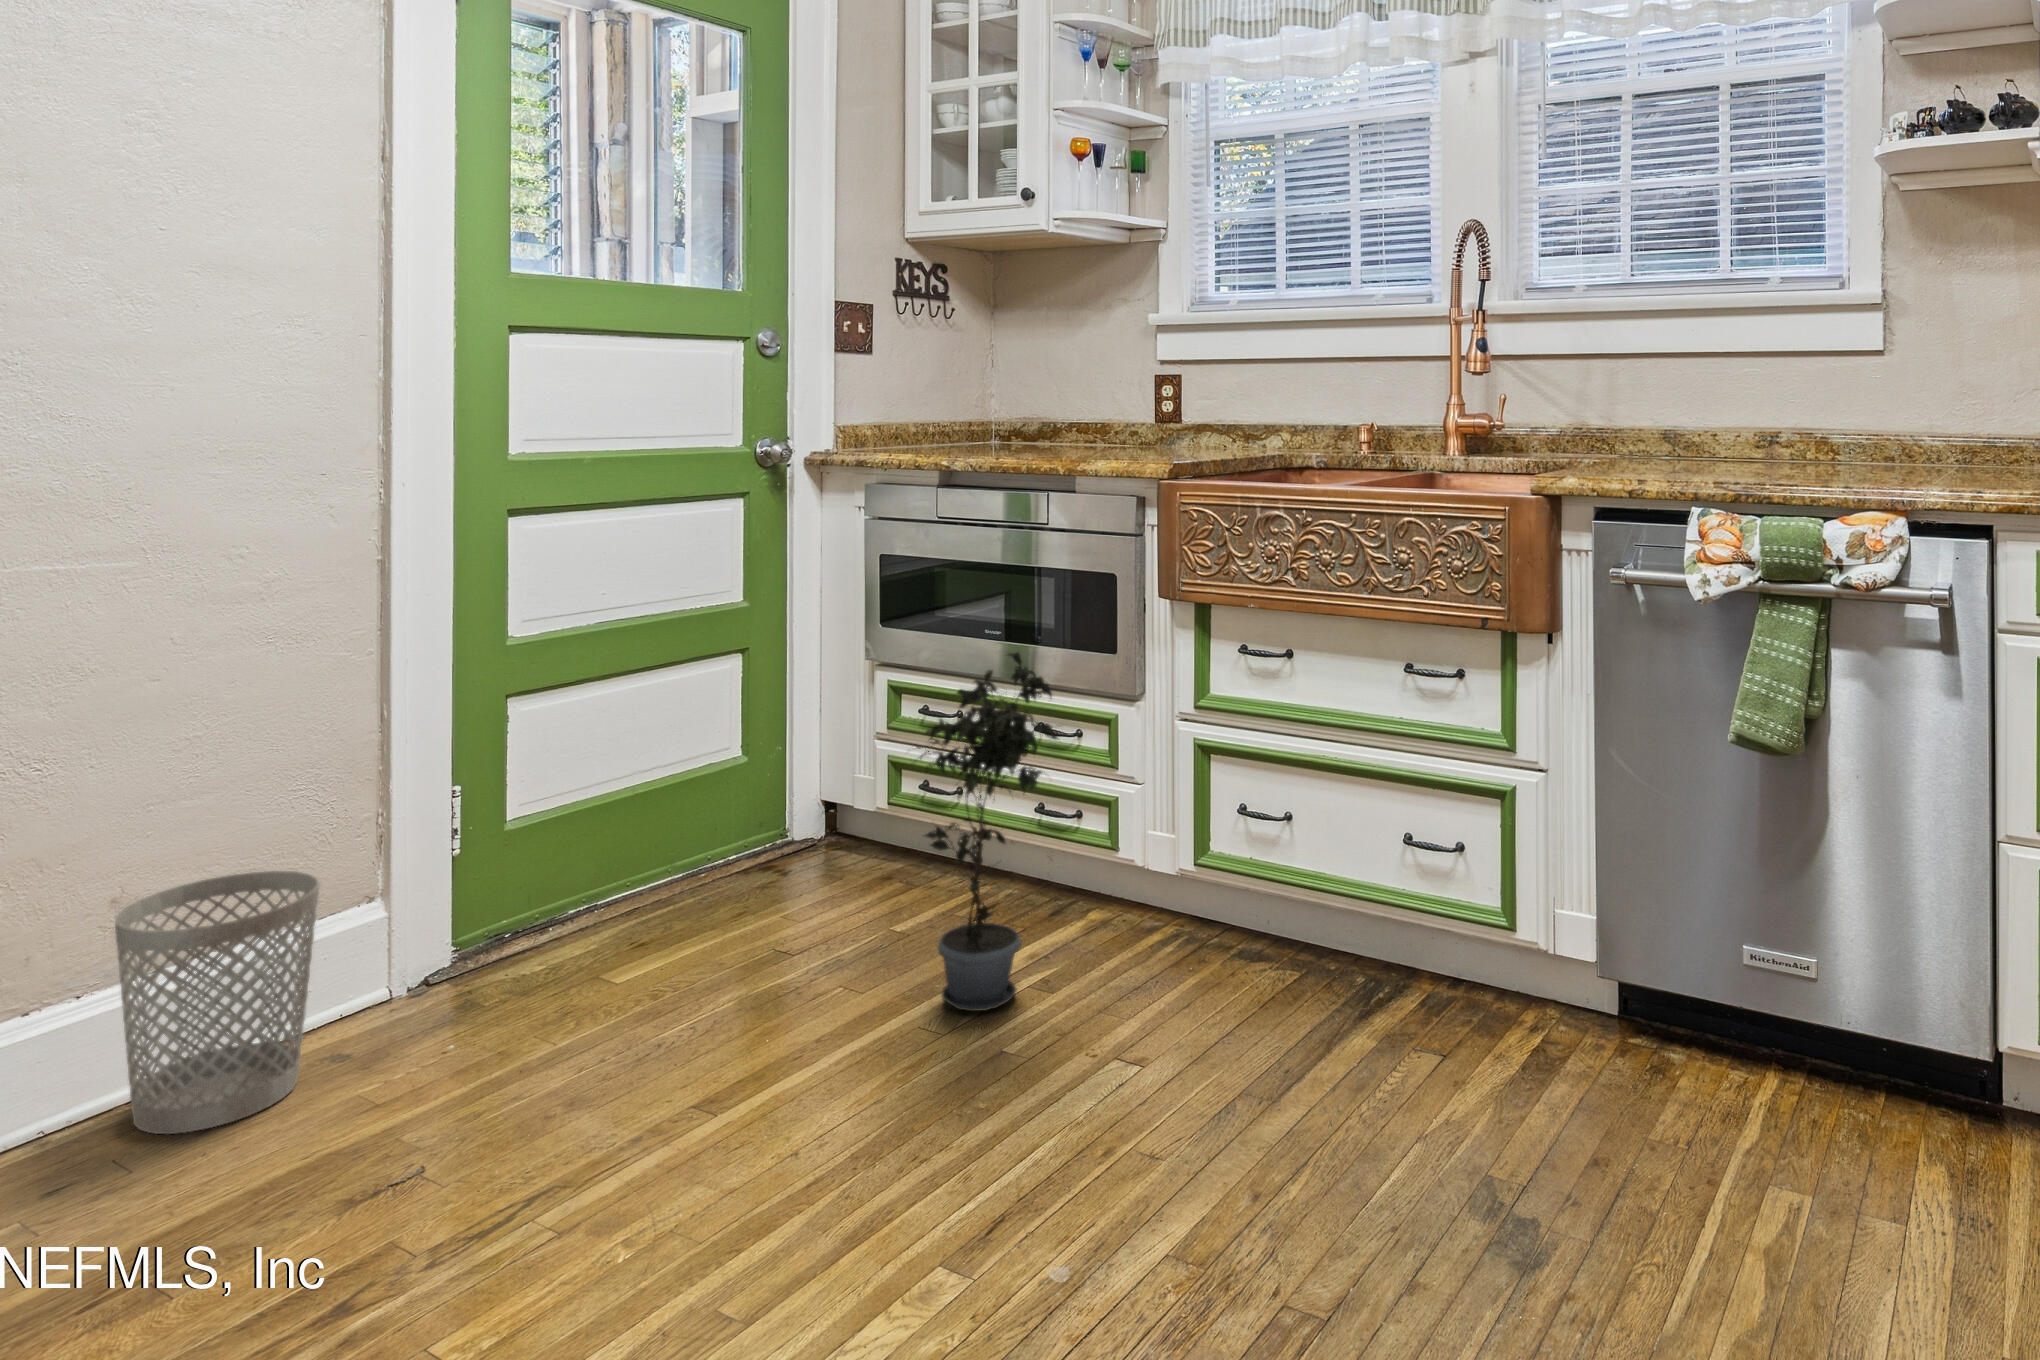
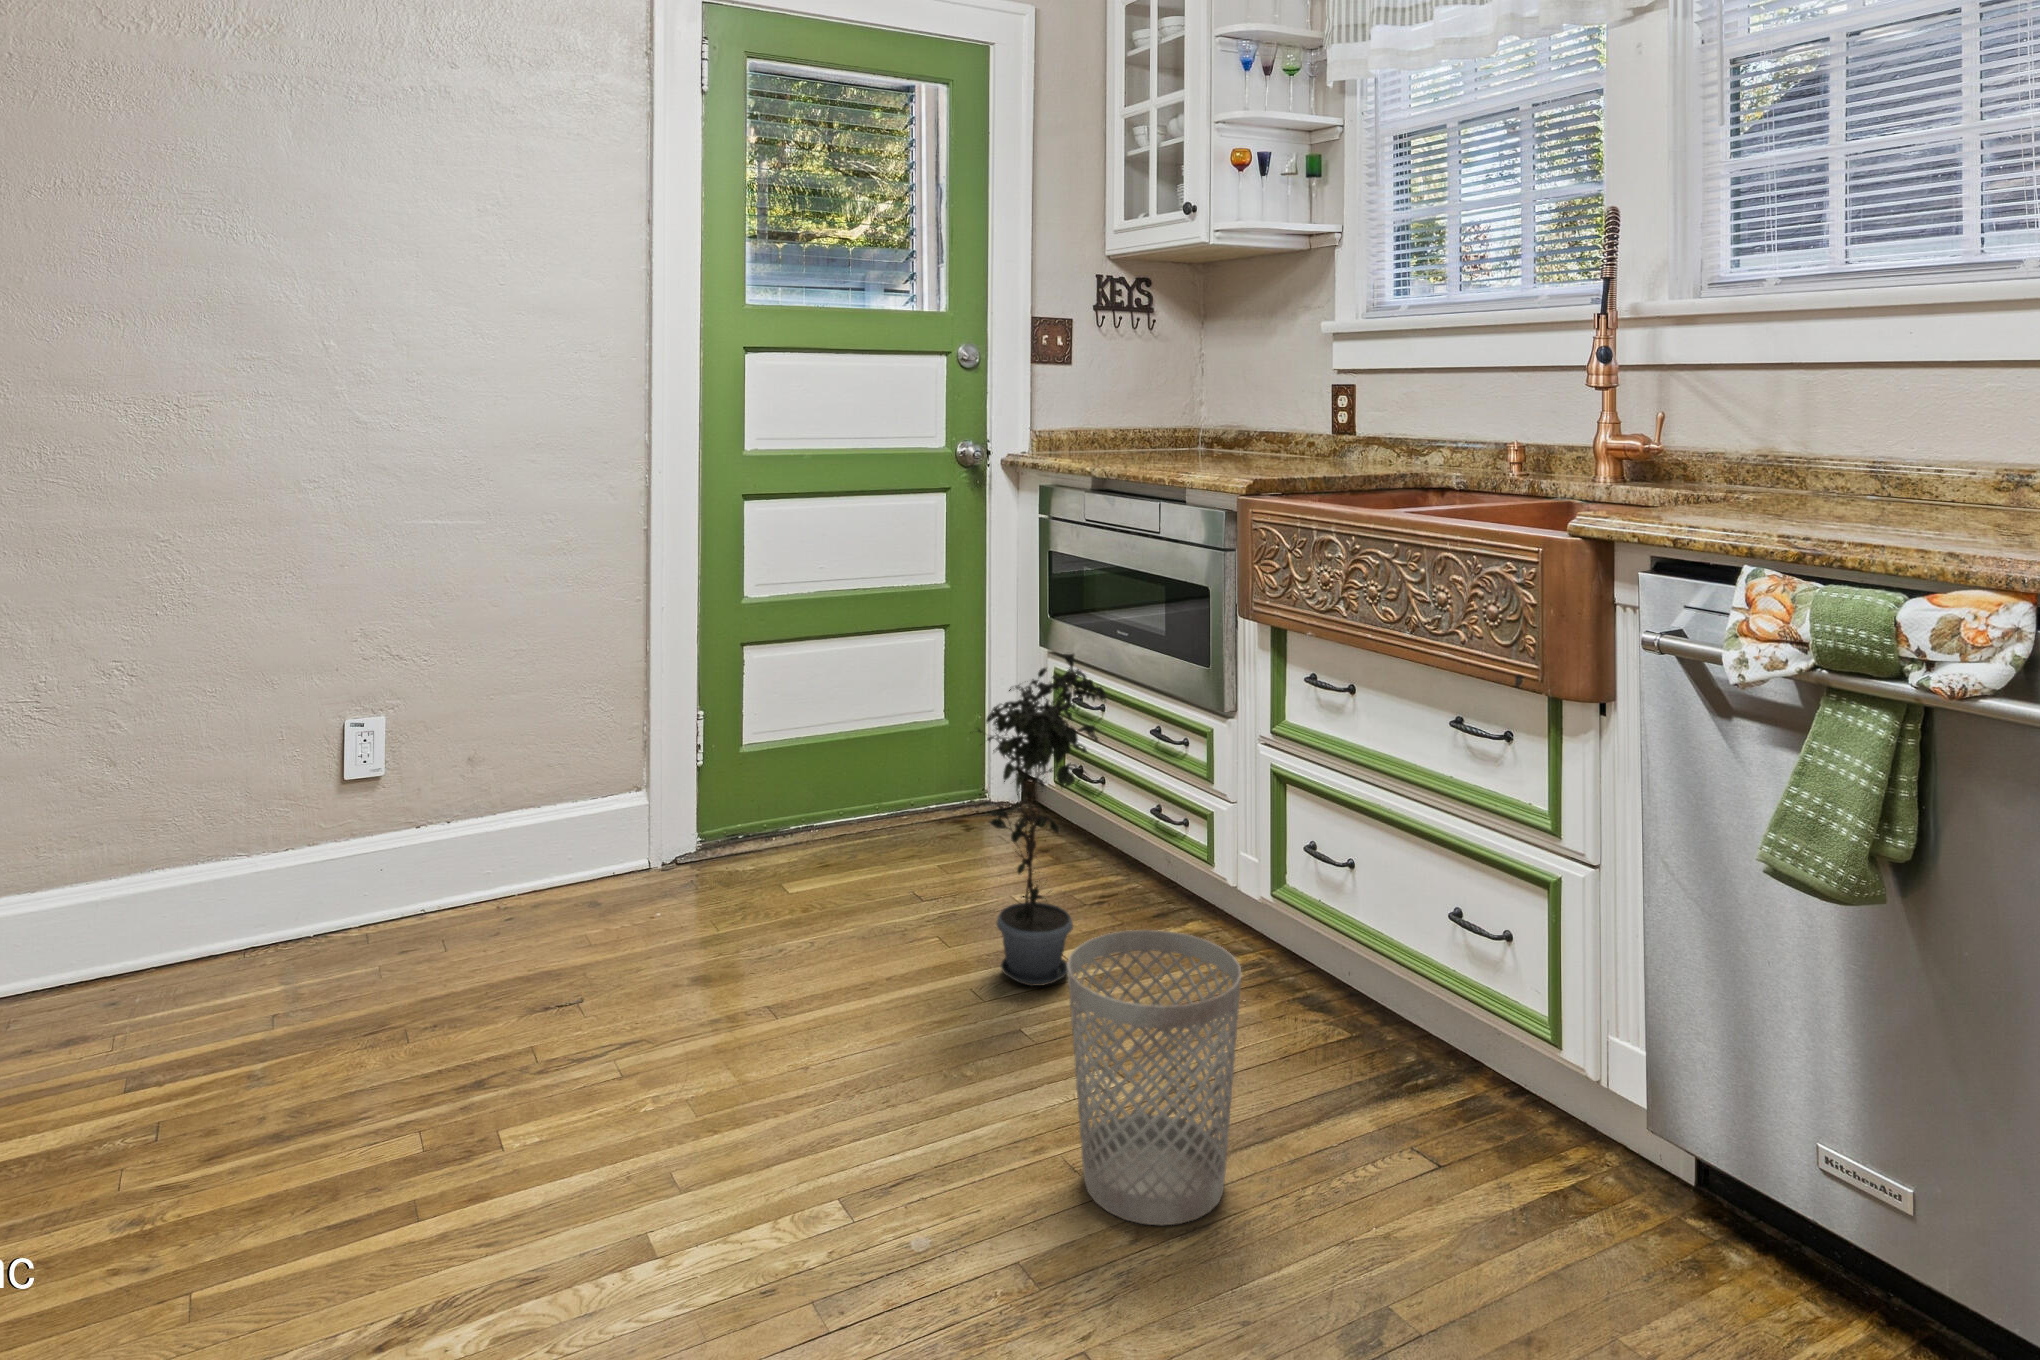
wastebasket: present [115,871,320,1134] -> present [1067,930,1241,1225]

